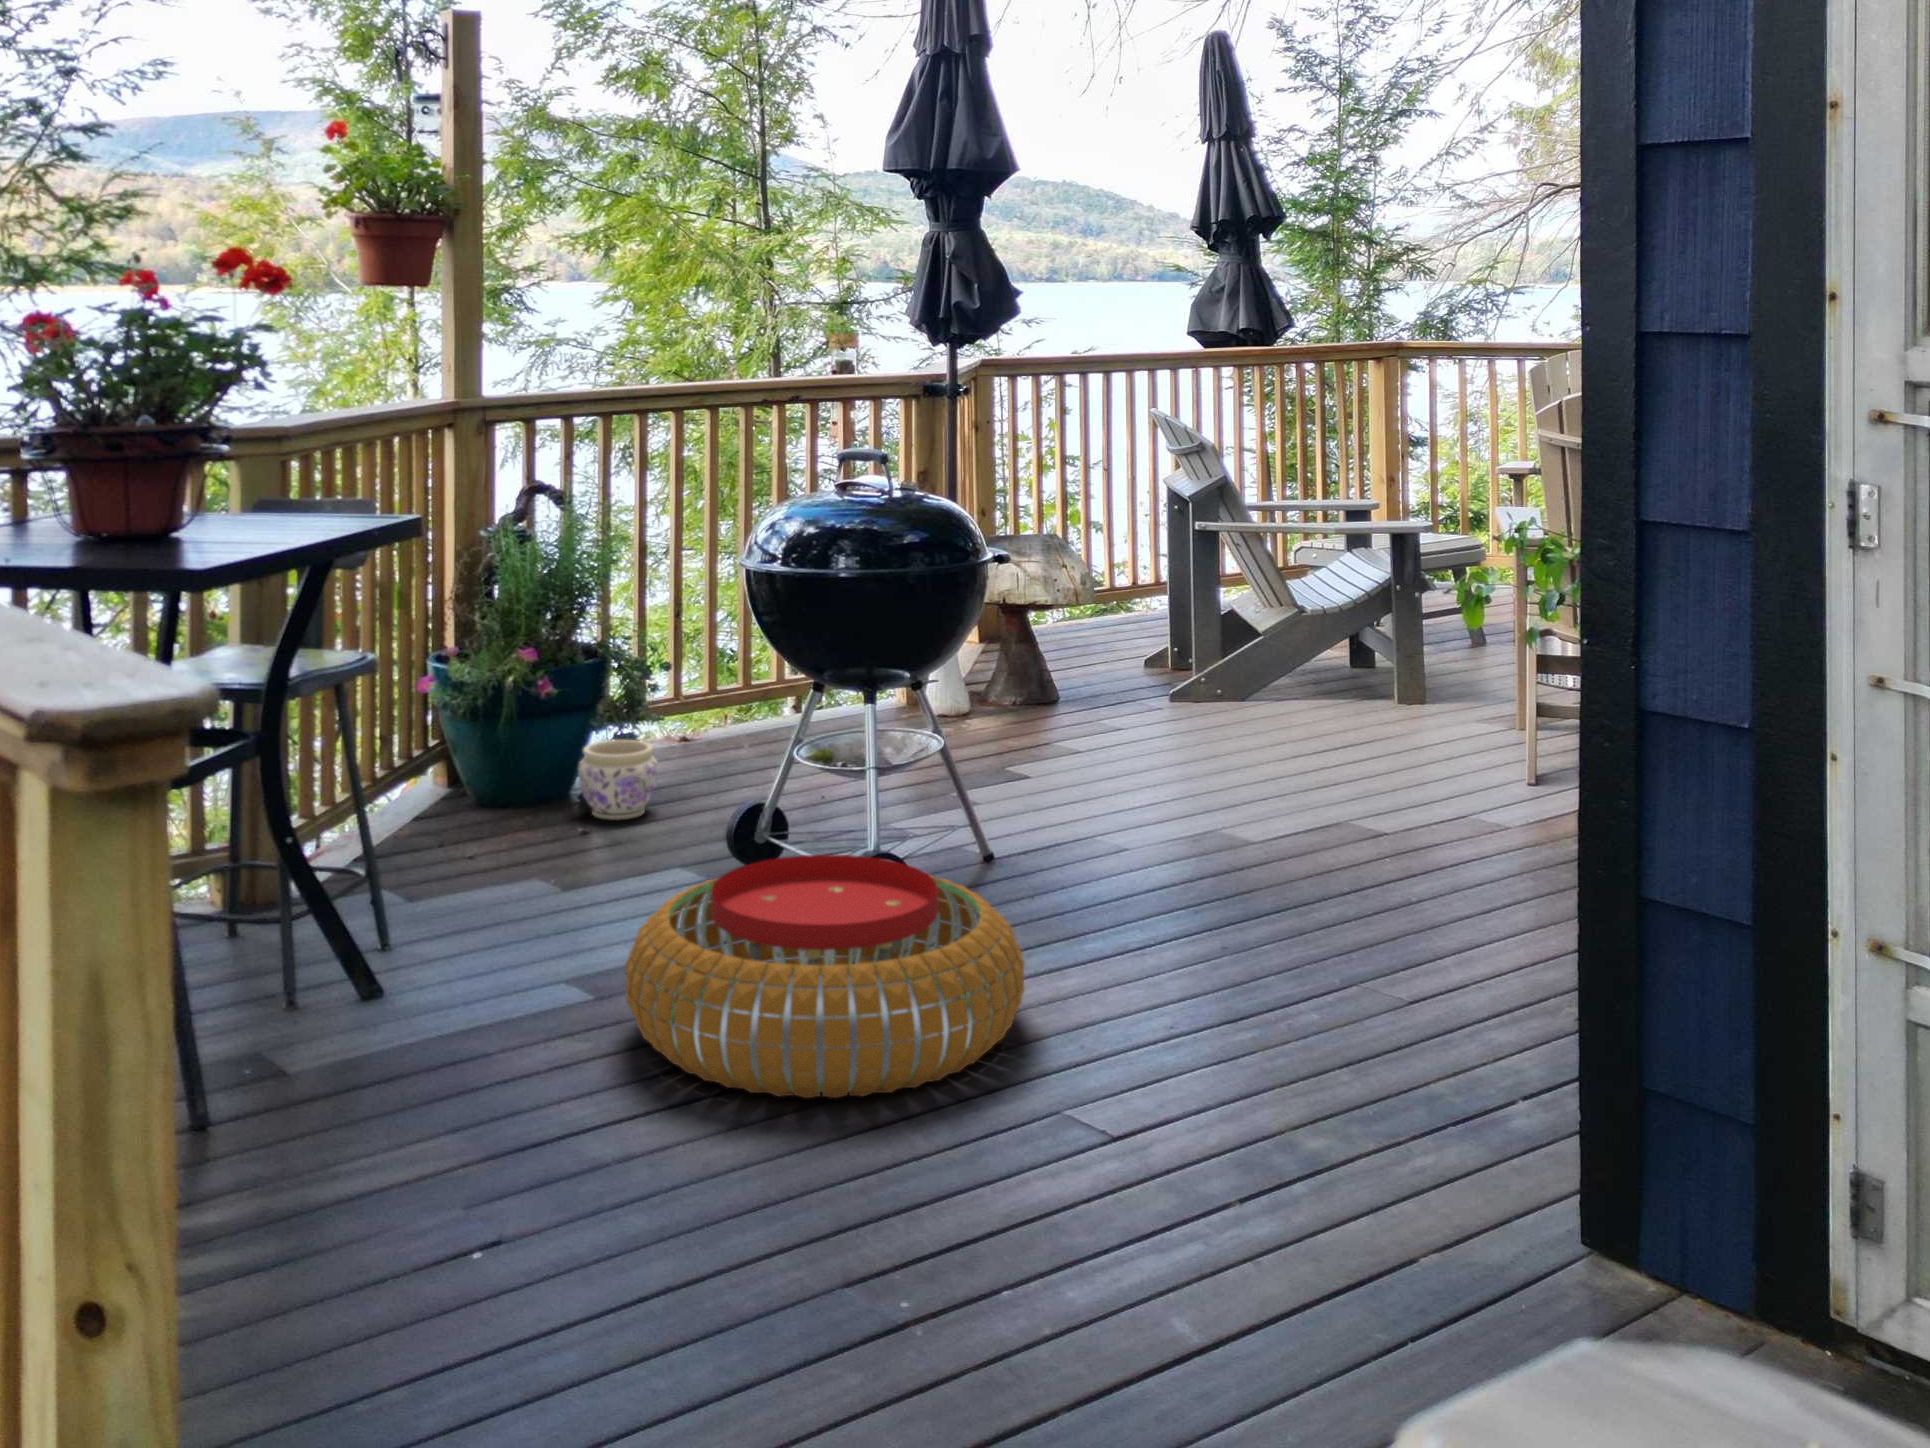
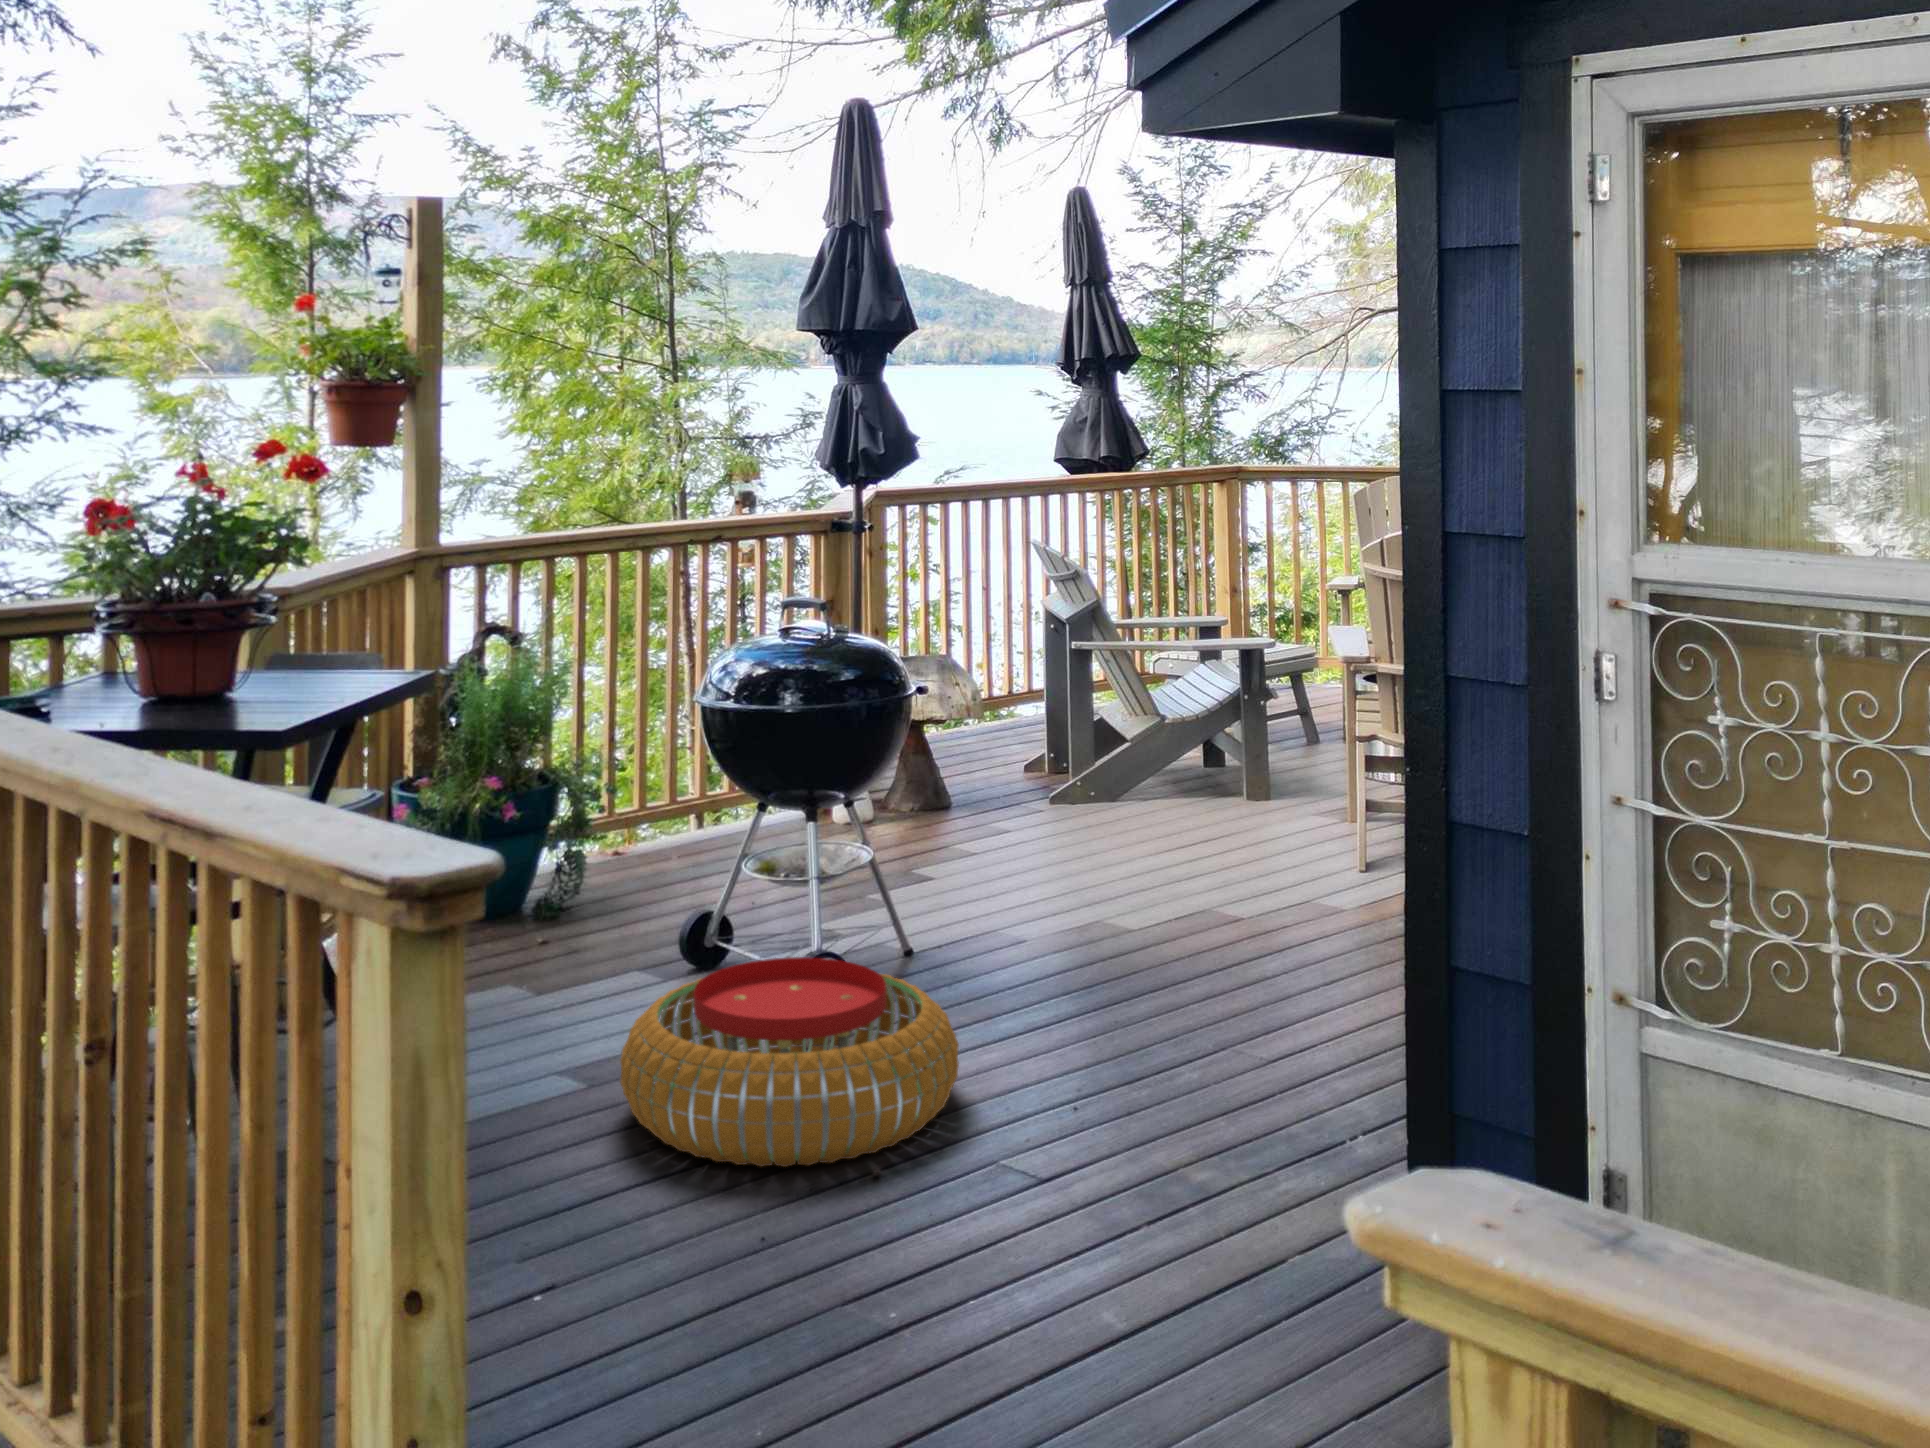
planter: present [578,740,658,821] -> none [535,857,607,932]

